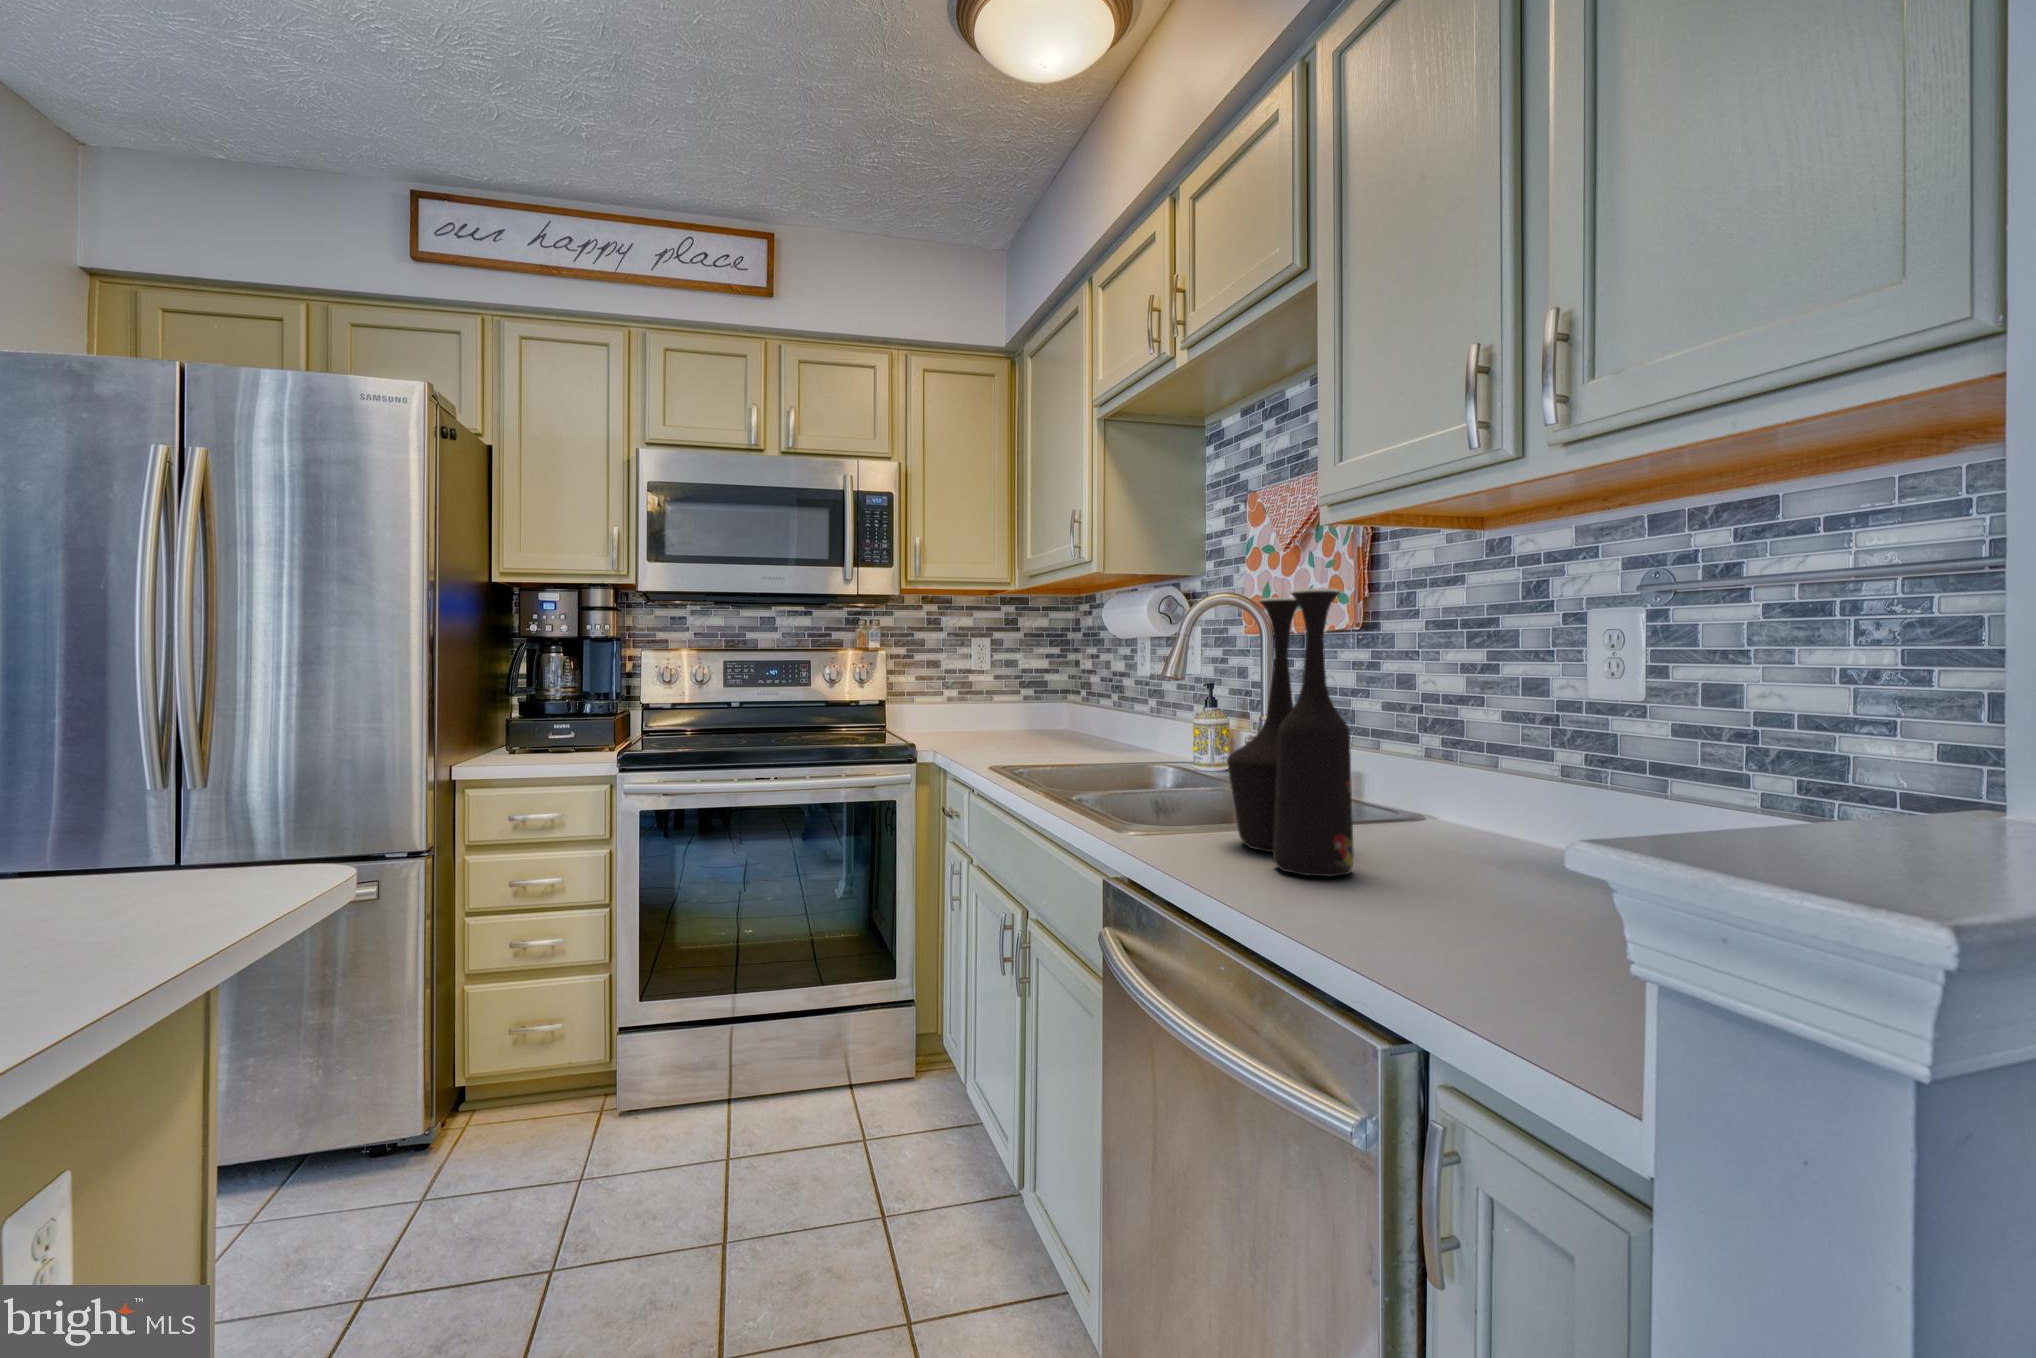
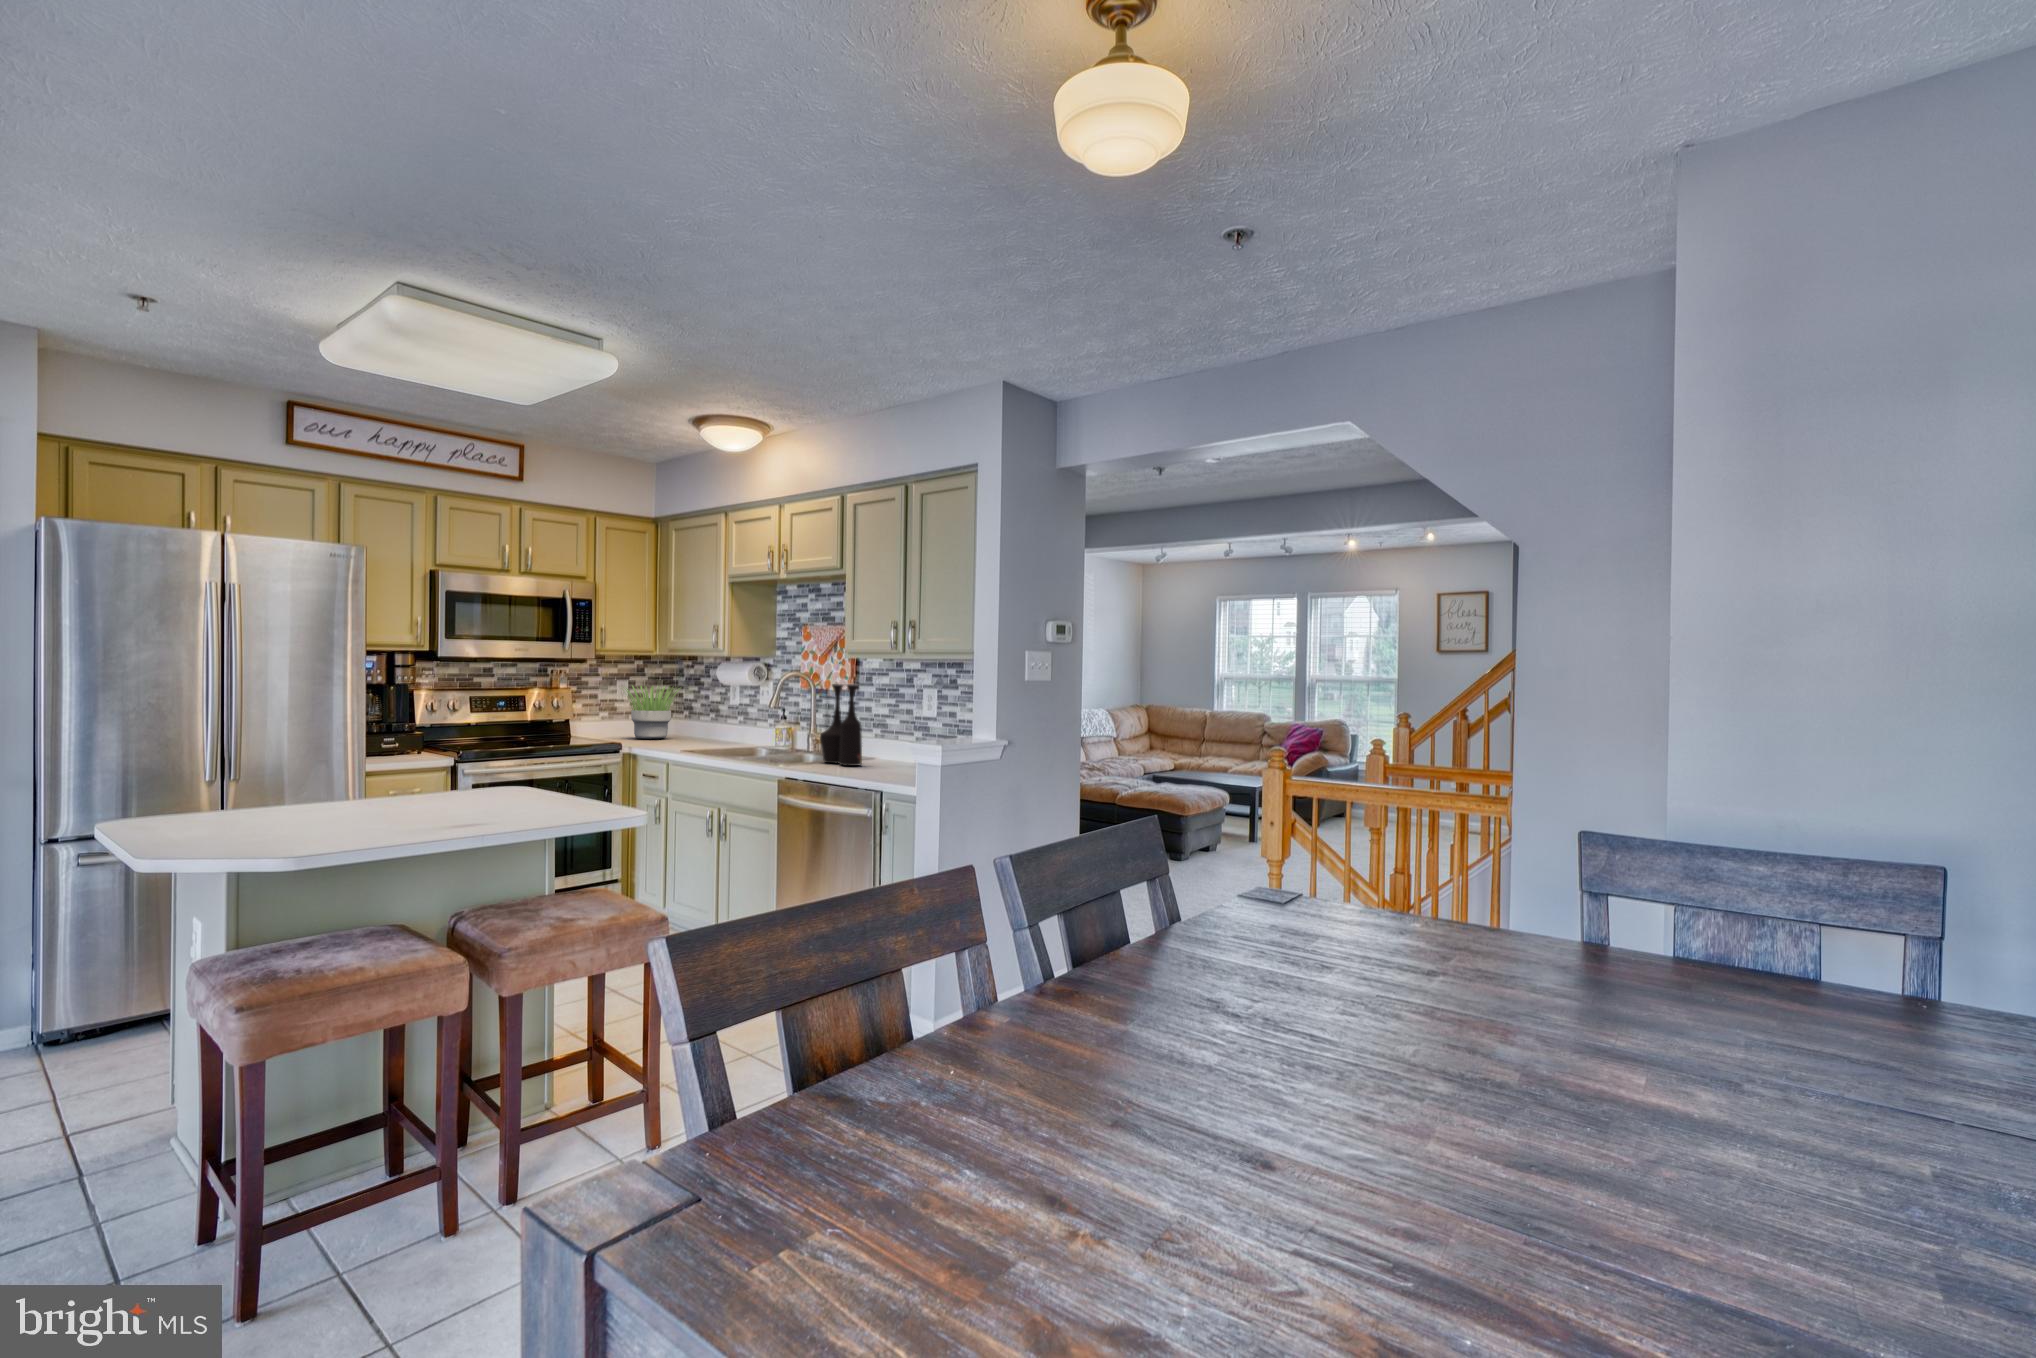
potted plant: none [955,640,1067,738] -> present [621,686,680,739]

